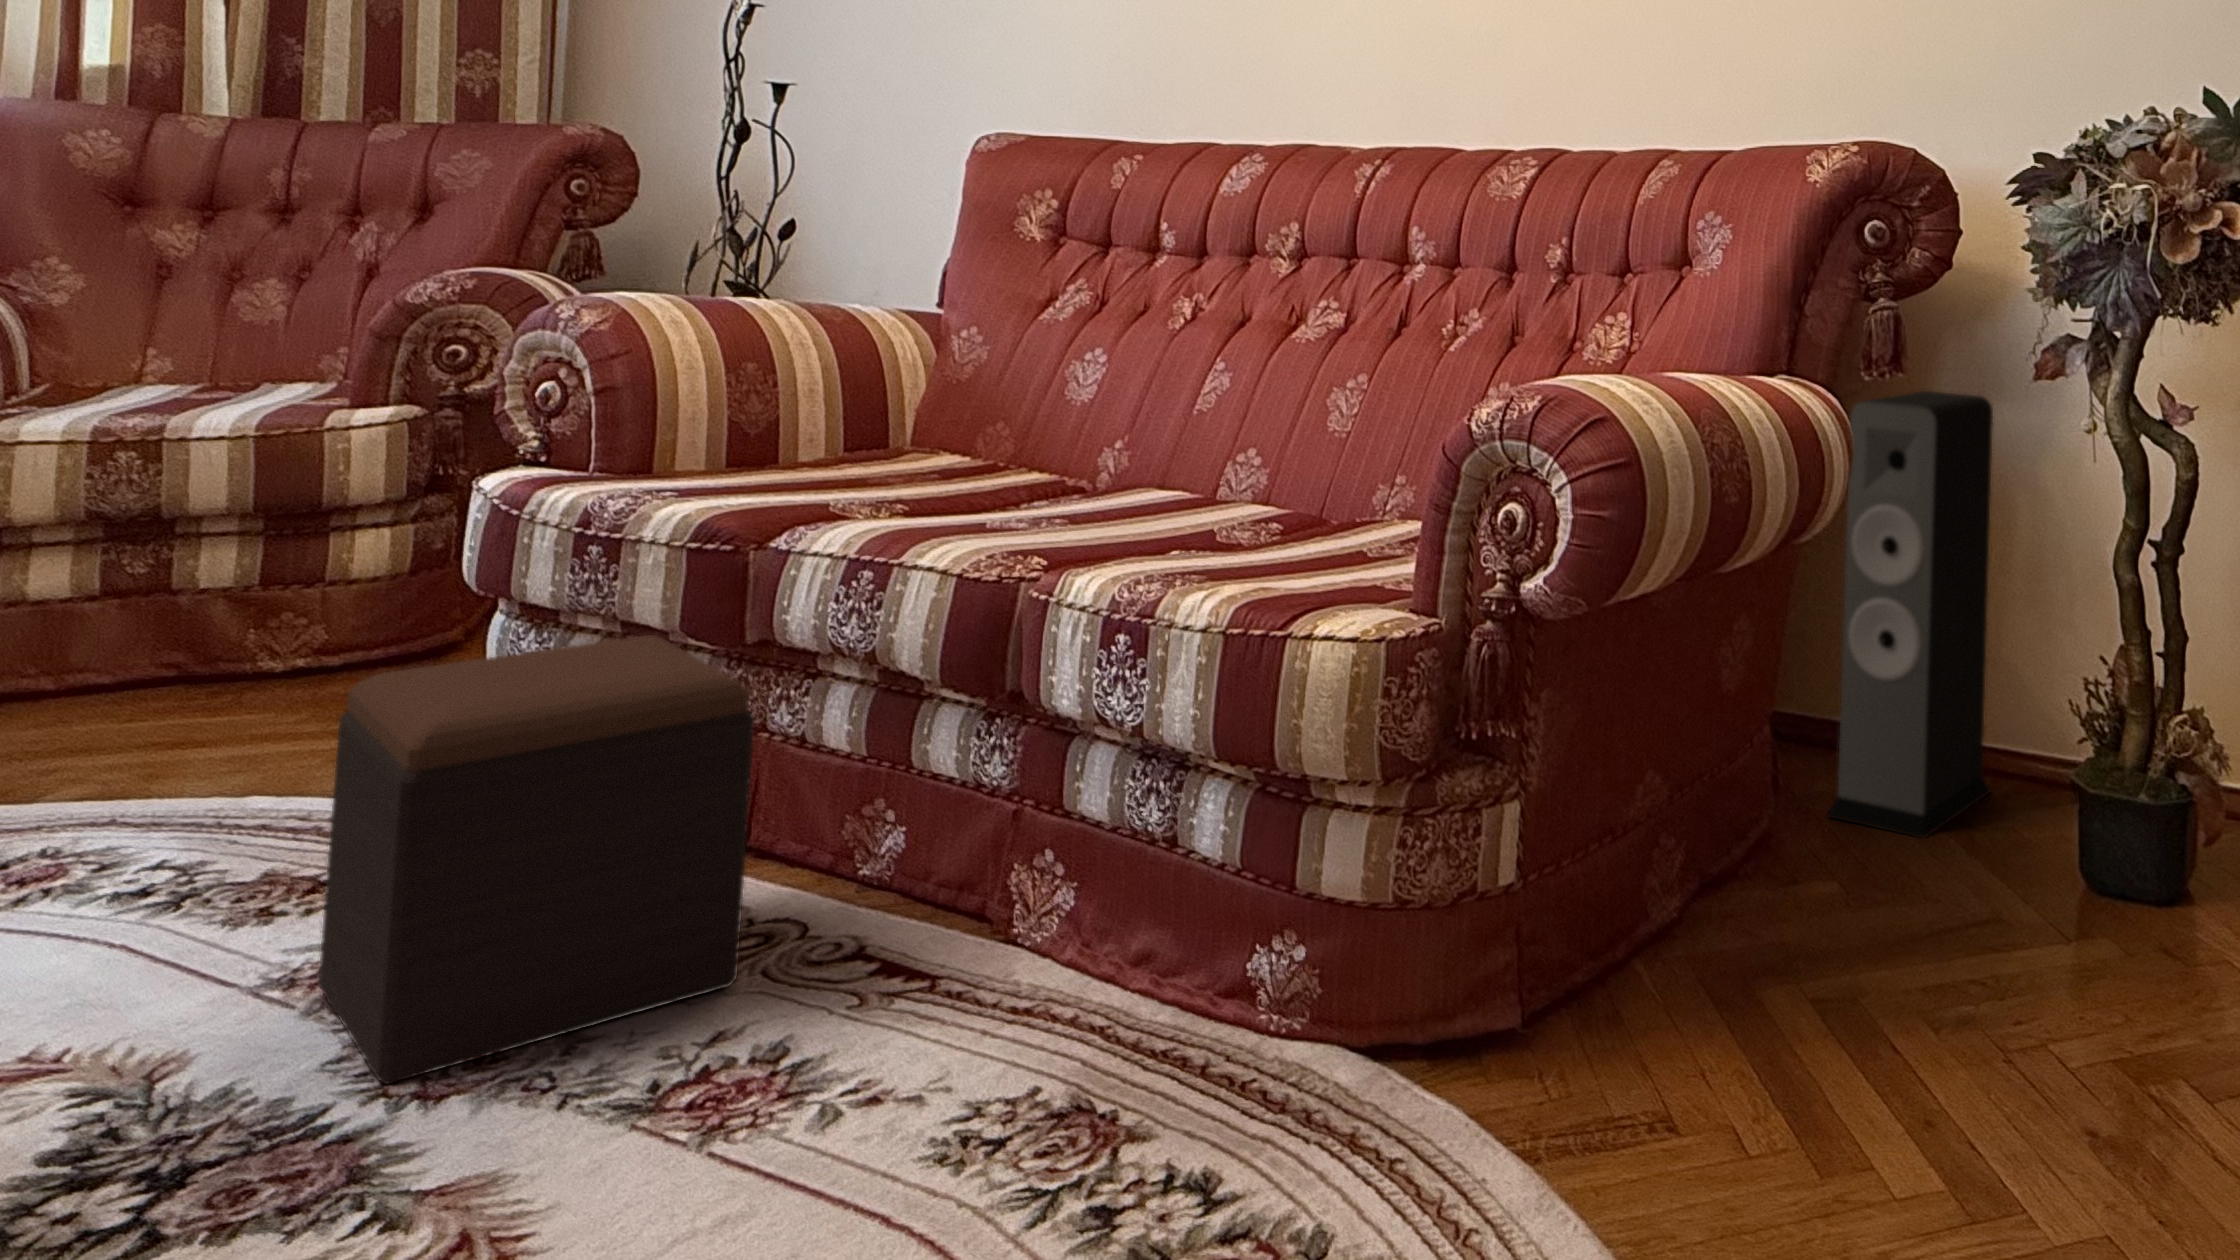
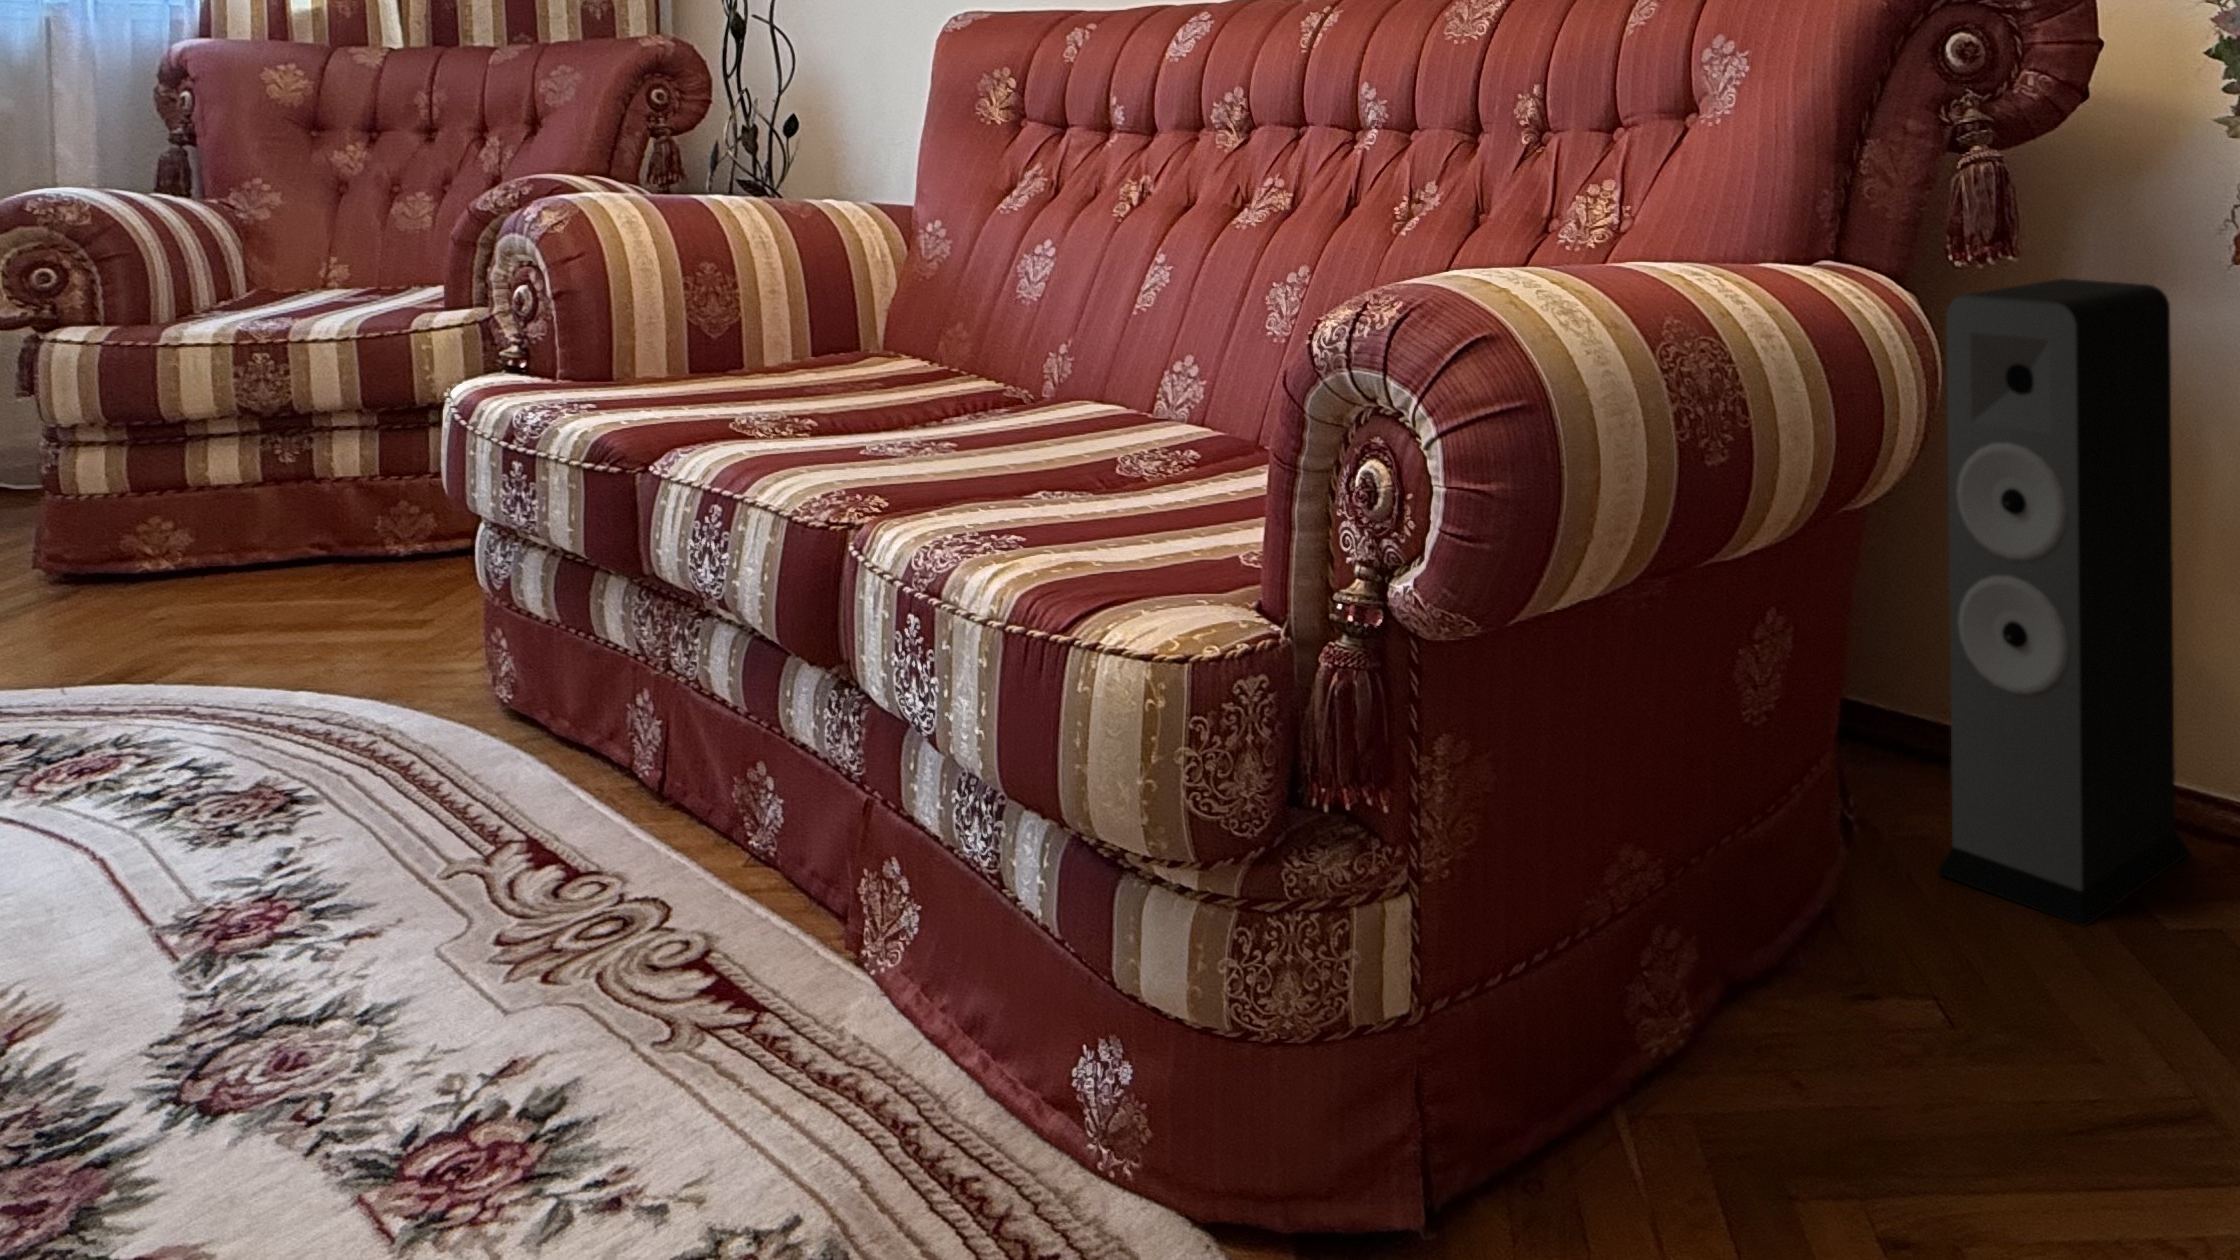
footstool: present [318,635,754,1084] -> none [156,575,566,1095]

